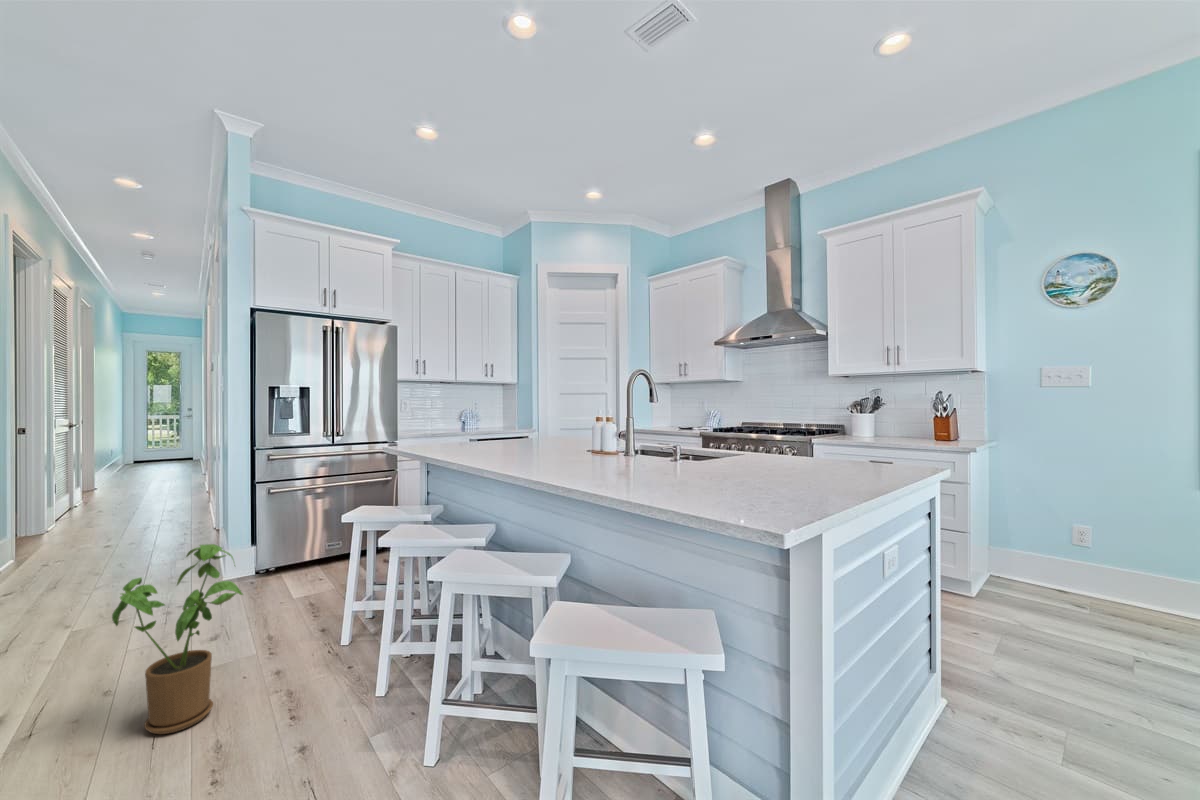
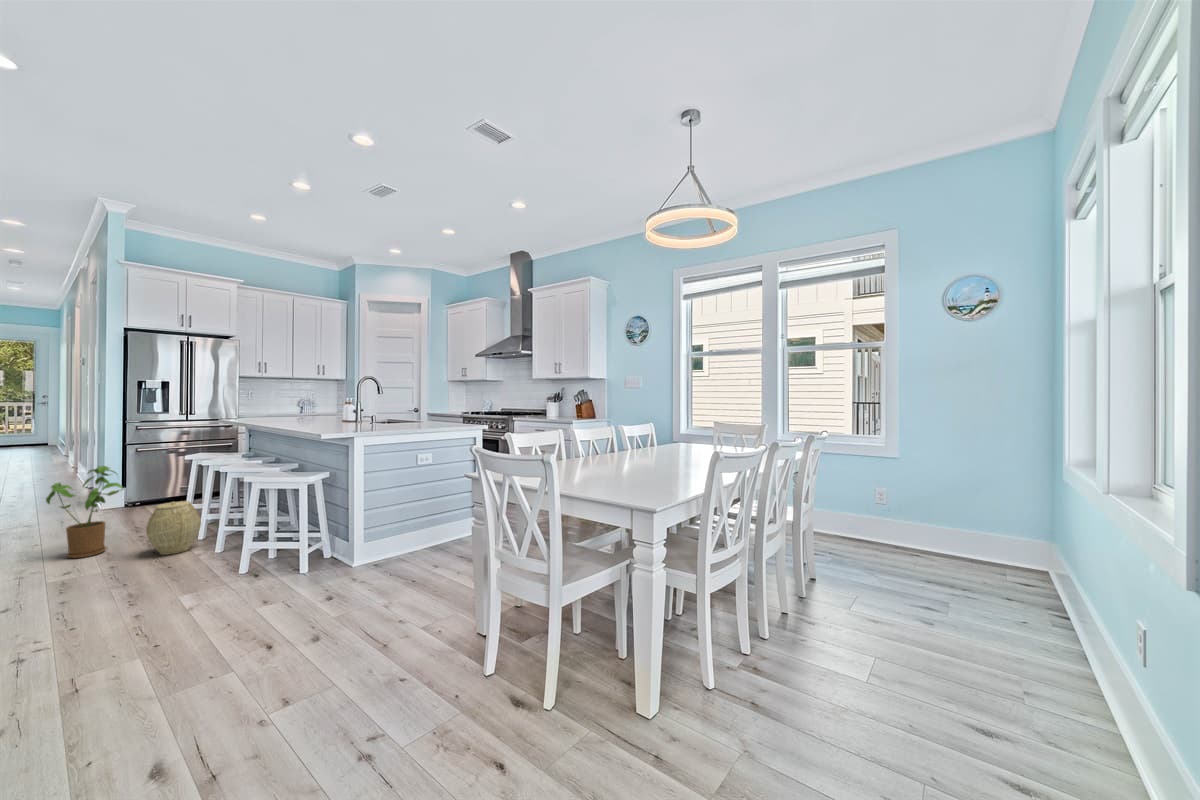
woven basket: none [278,620,371,741] -> present [146,501,201,555]

